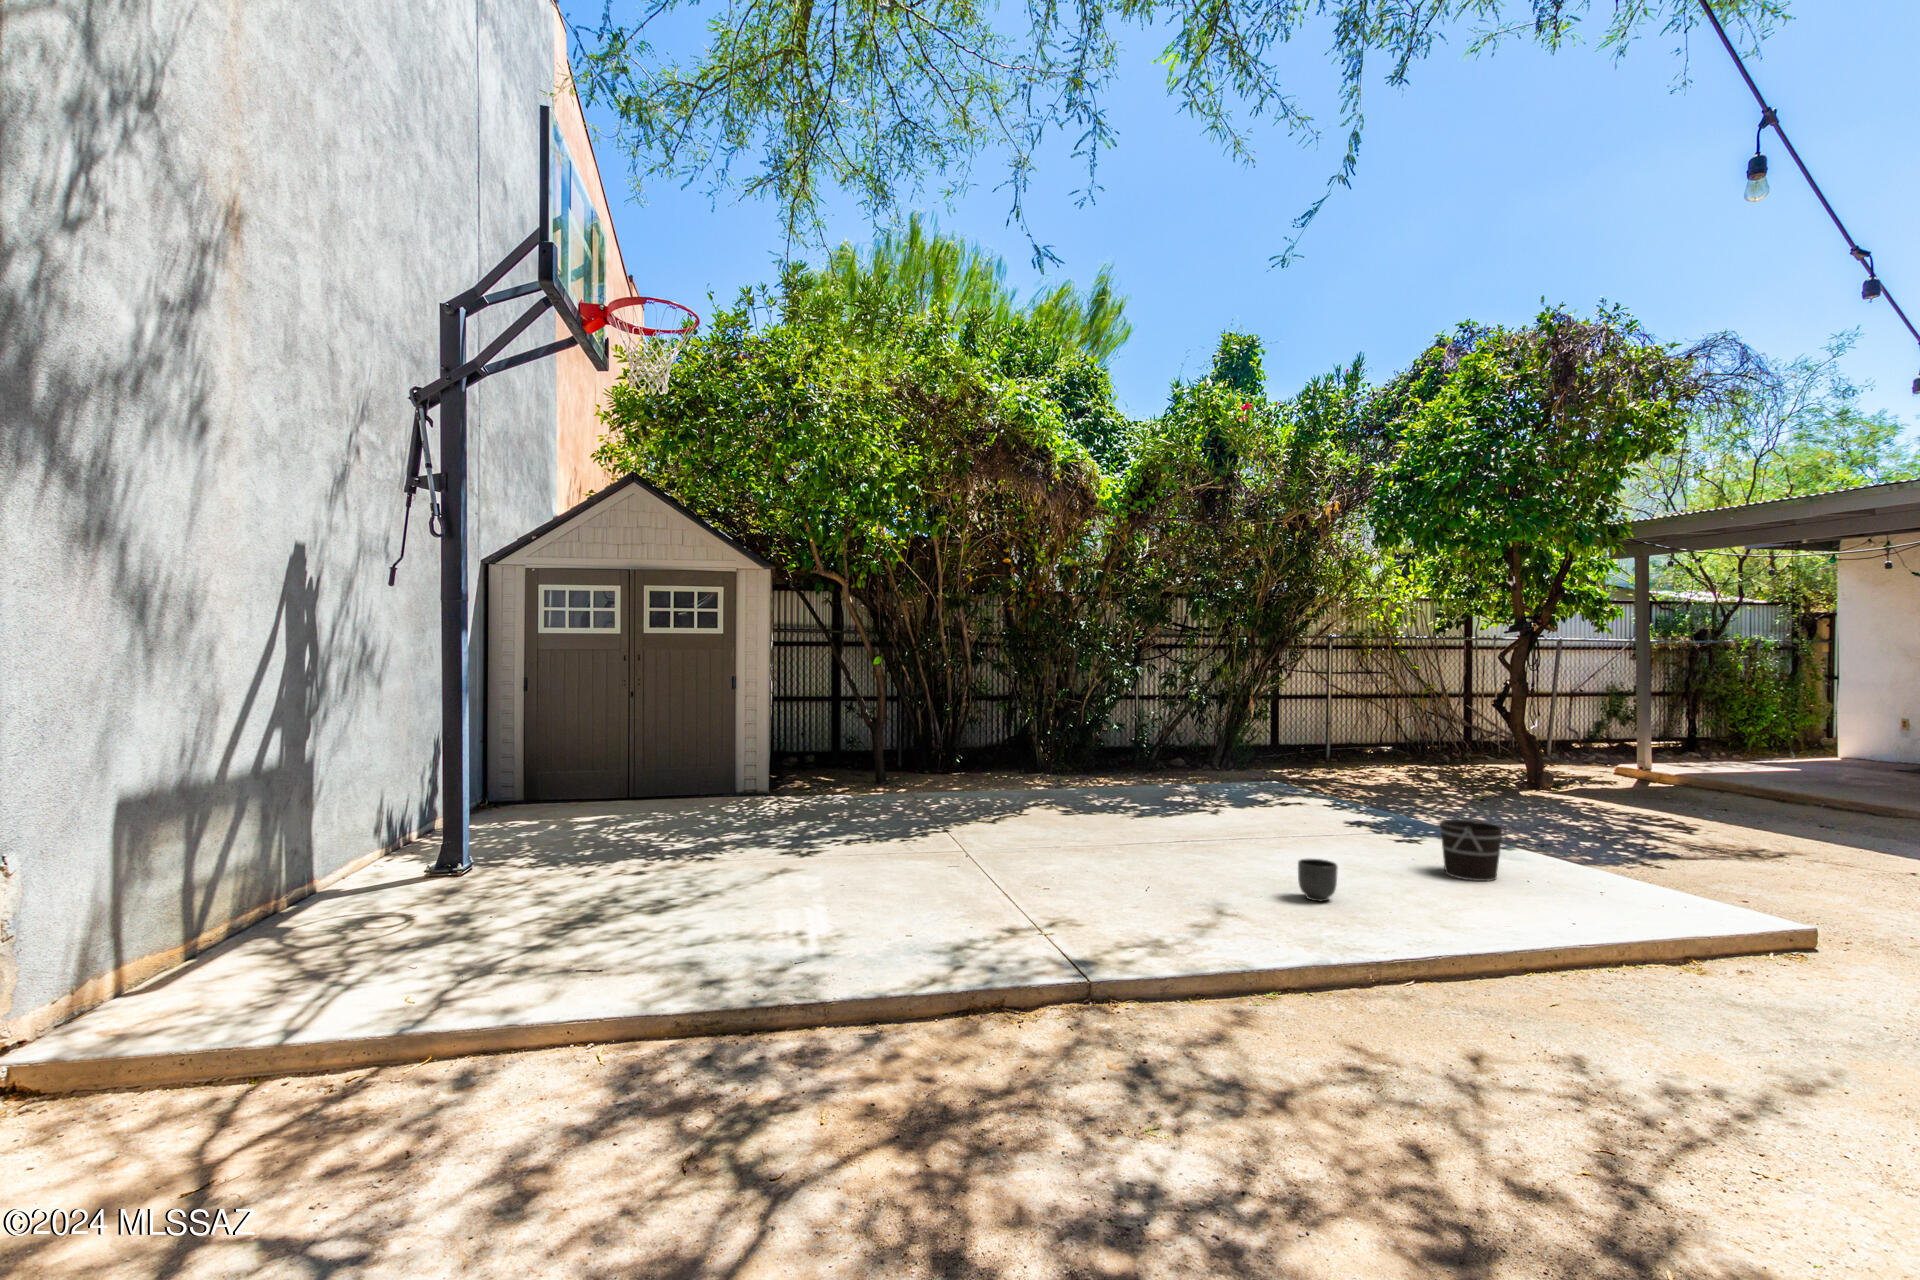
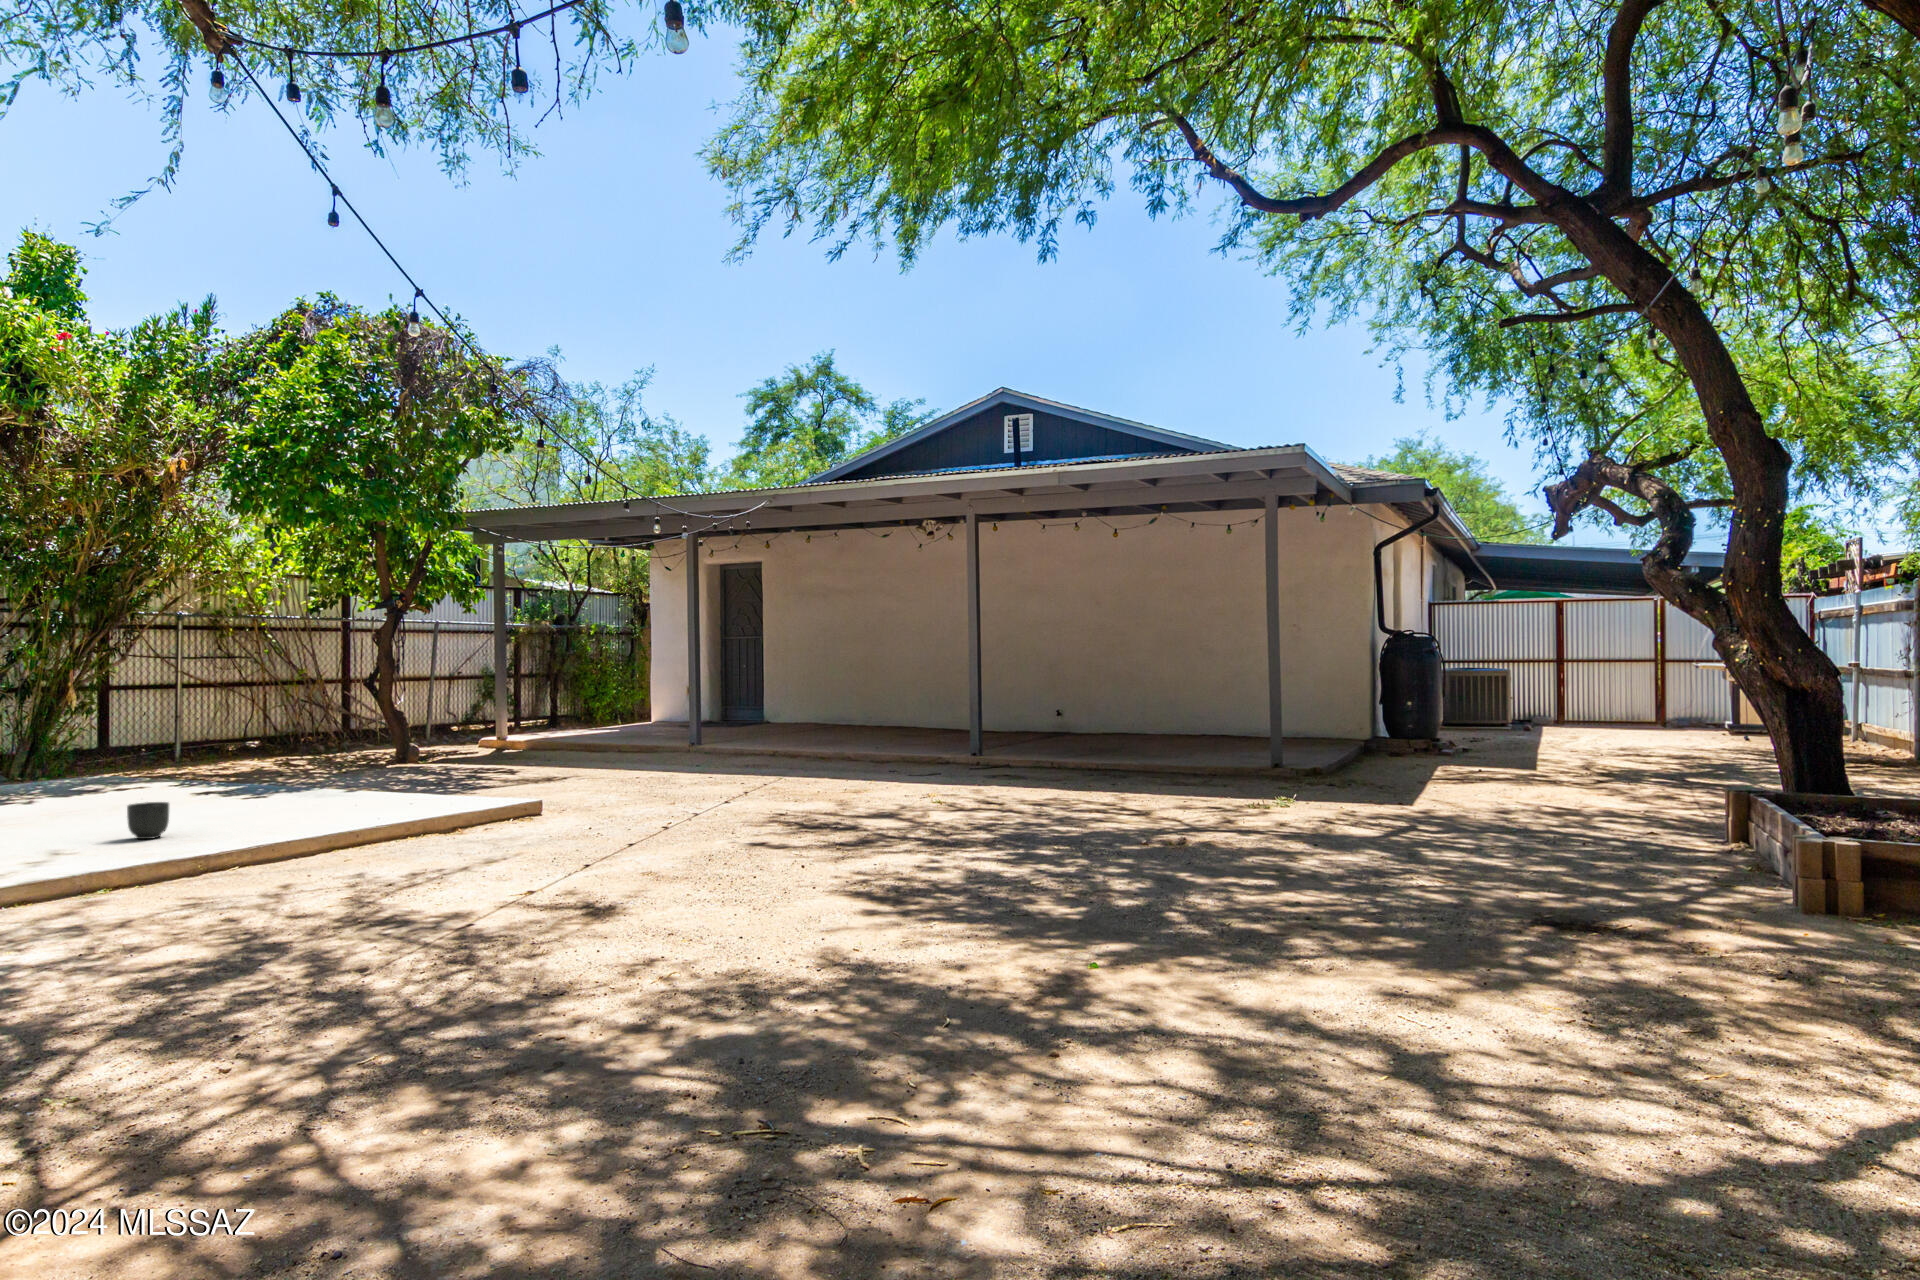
bucket: present [1439,819,1503,881] -> none [275,760,333,812]

